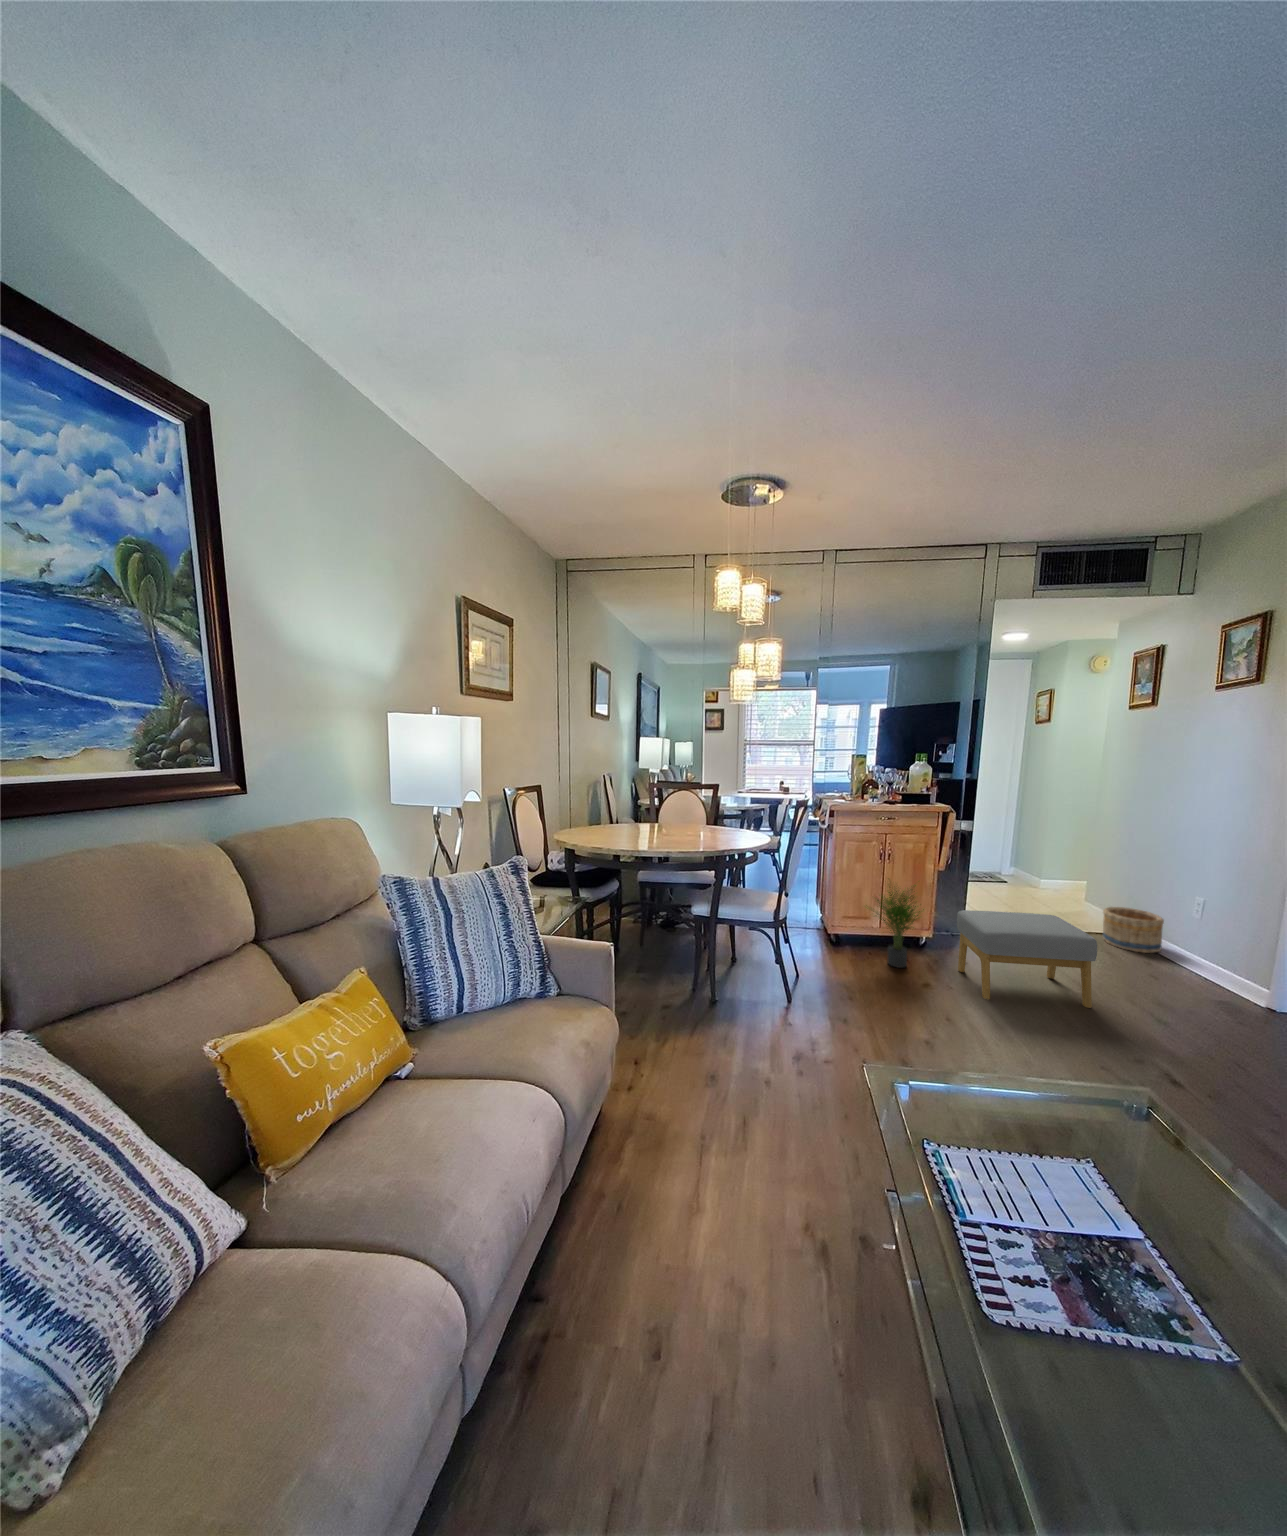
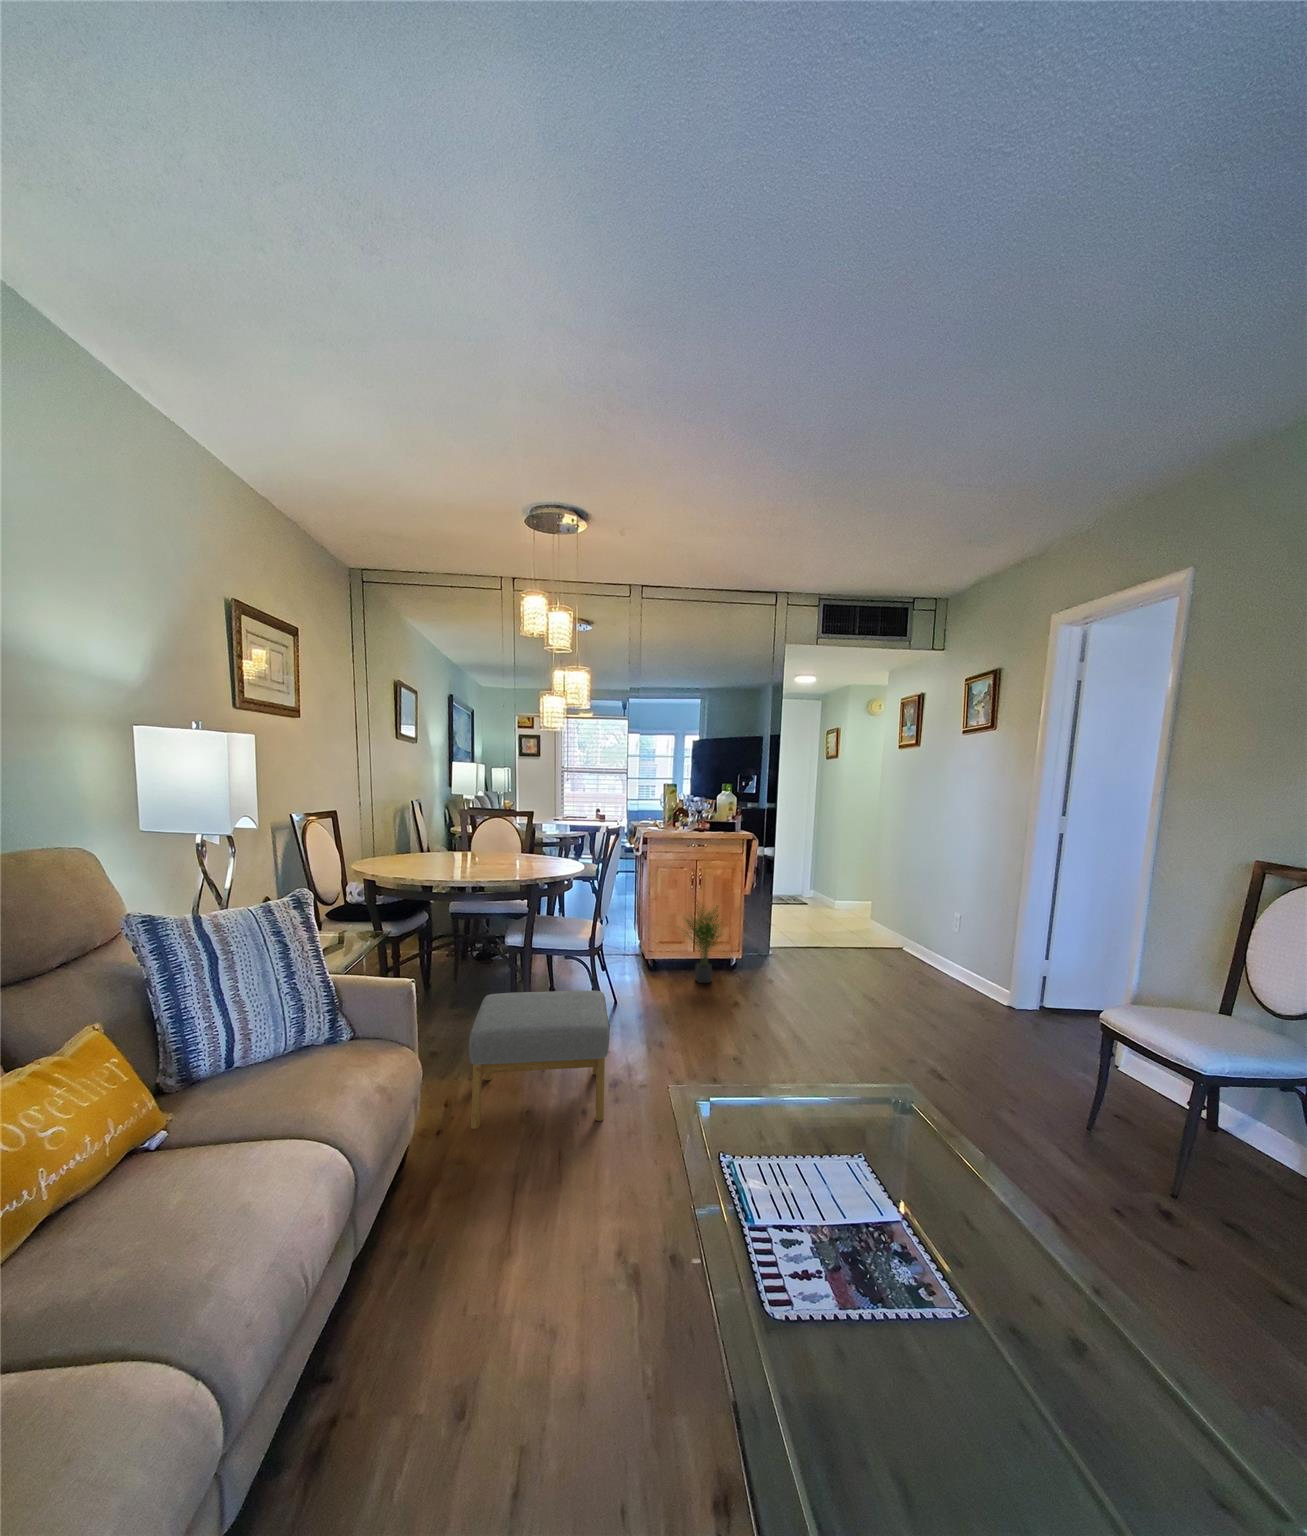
basket: present [1103,907,1164,953] -> none [864,915,904,952]
footstool: present [957,910,1097,1008] -> present [469,991,610,1129]

